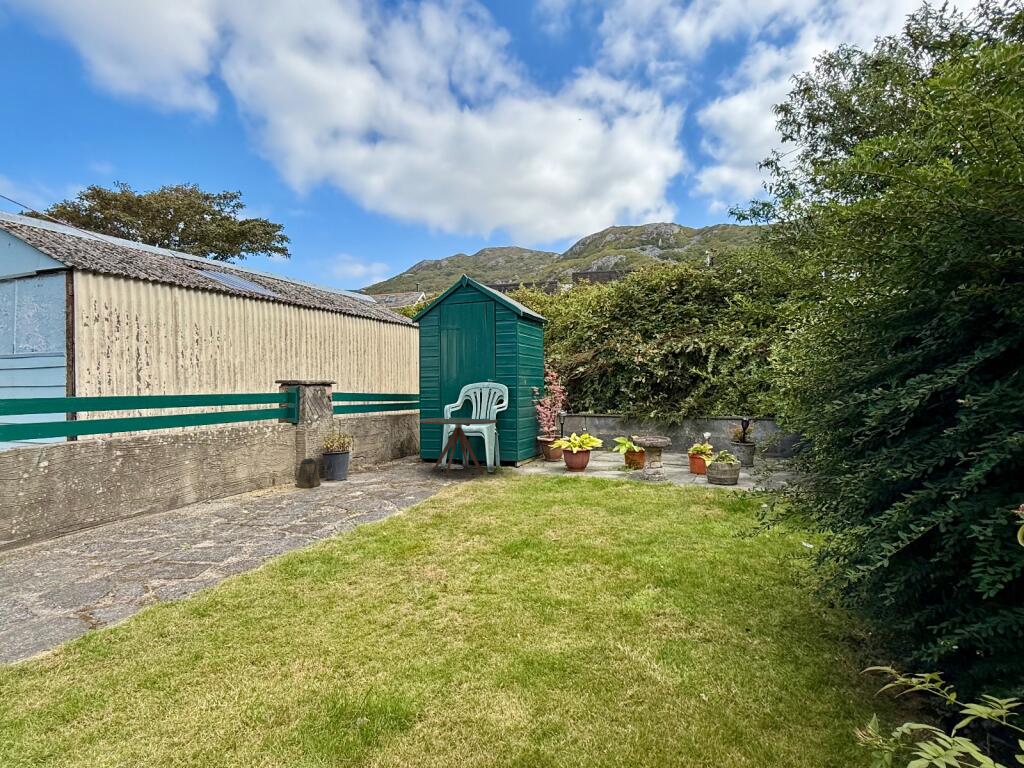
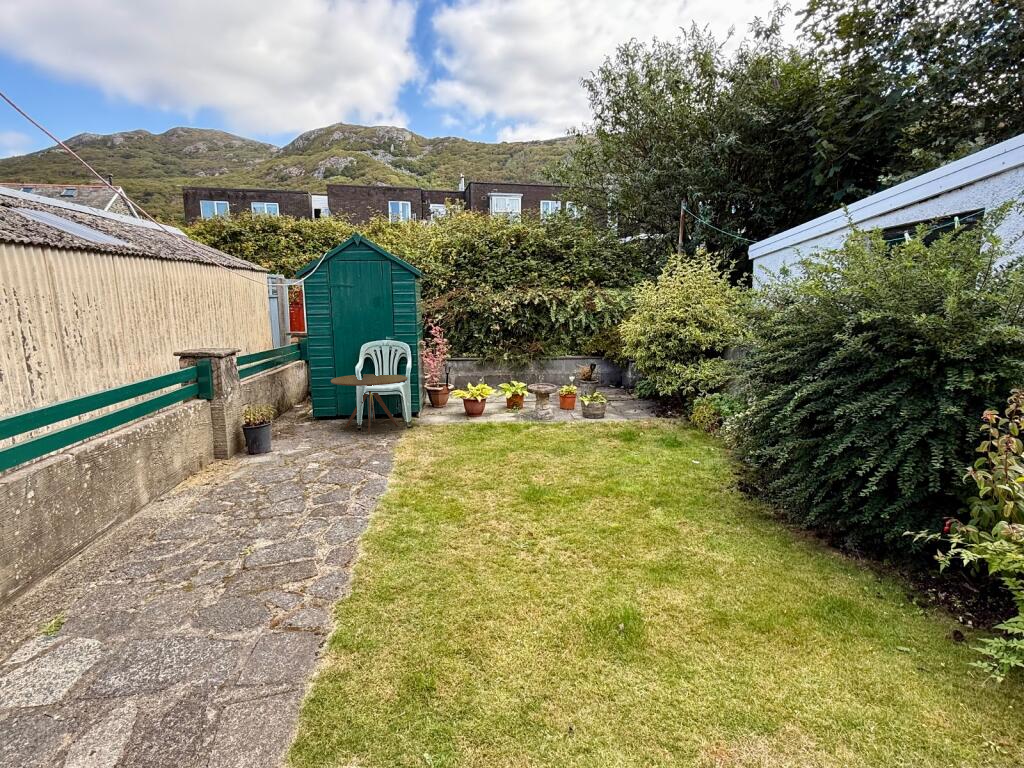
watering can: present [296,458,321,488] -> none [227,435,264,466]

